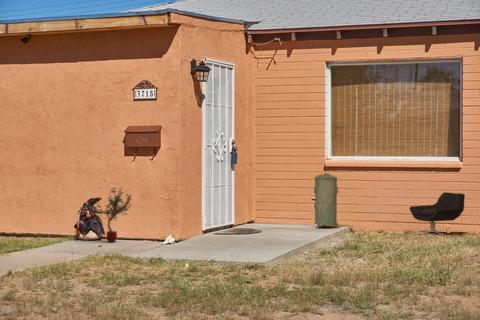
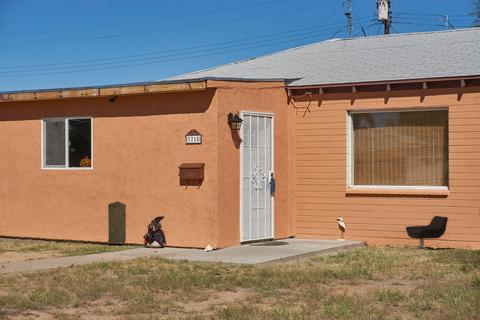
trash can: present [314,173,338,228] -> present [108,202,126,245]
potted tree: present [94,188,131,242] -> none [156,209,184,250]

